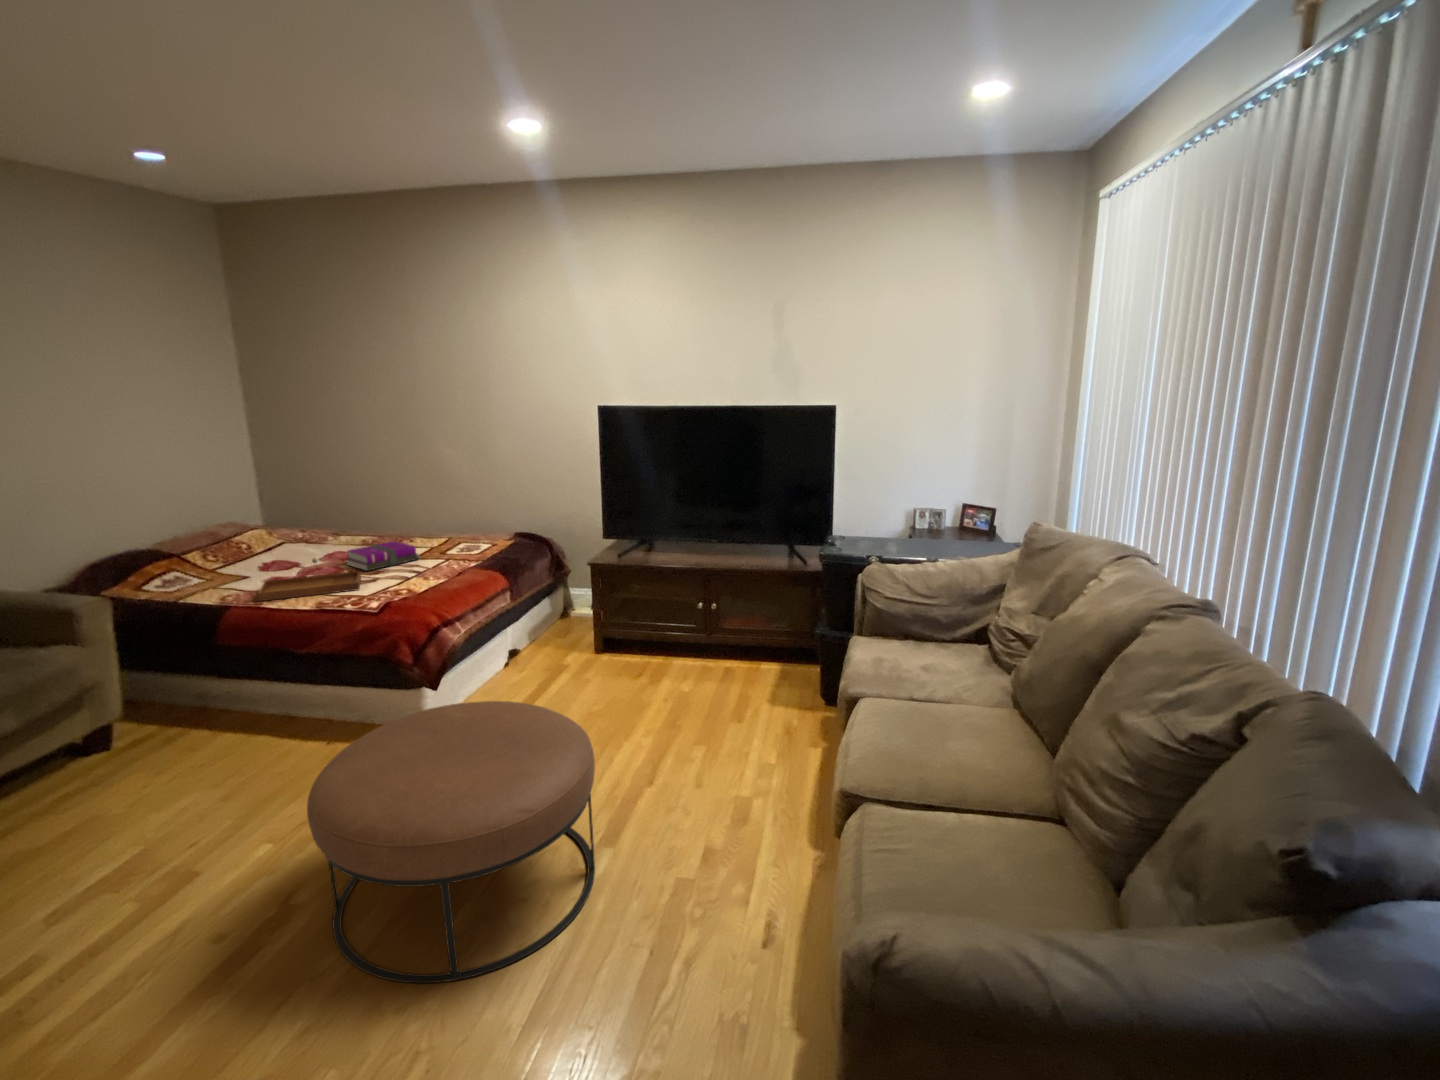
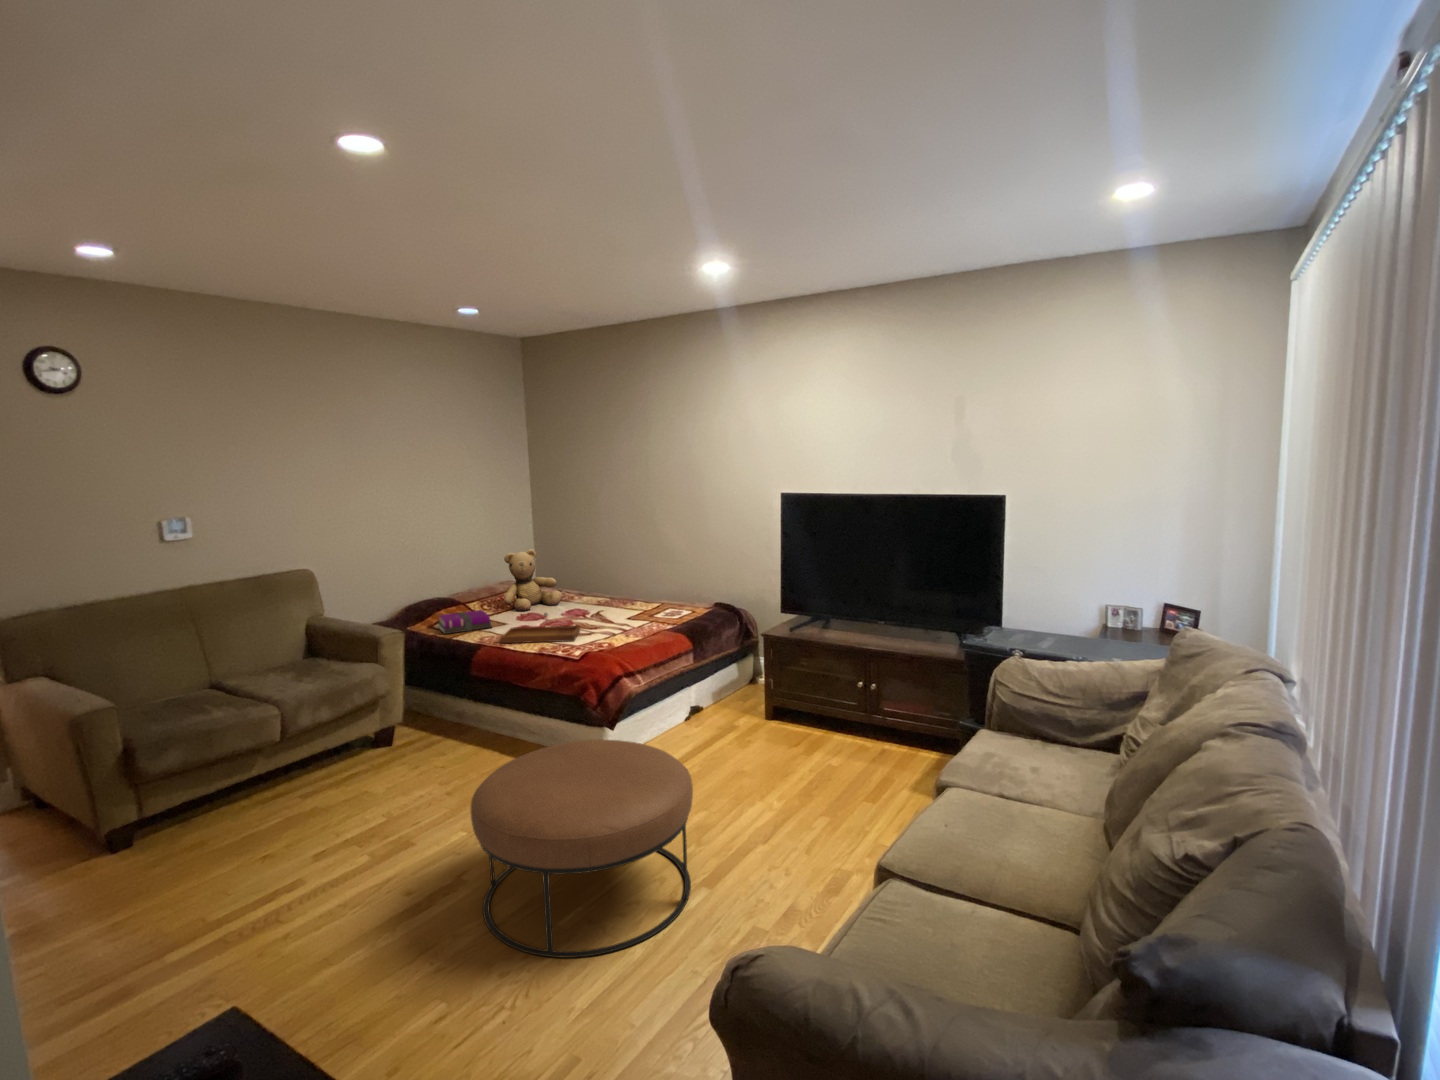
teddy bear: none [231,482,317,560] -> present [504,549,562,611]
notebook: present [347,541,419,571] -> present [438,610,492,634]

